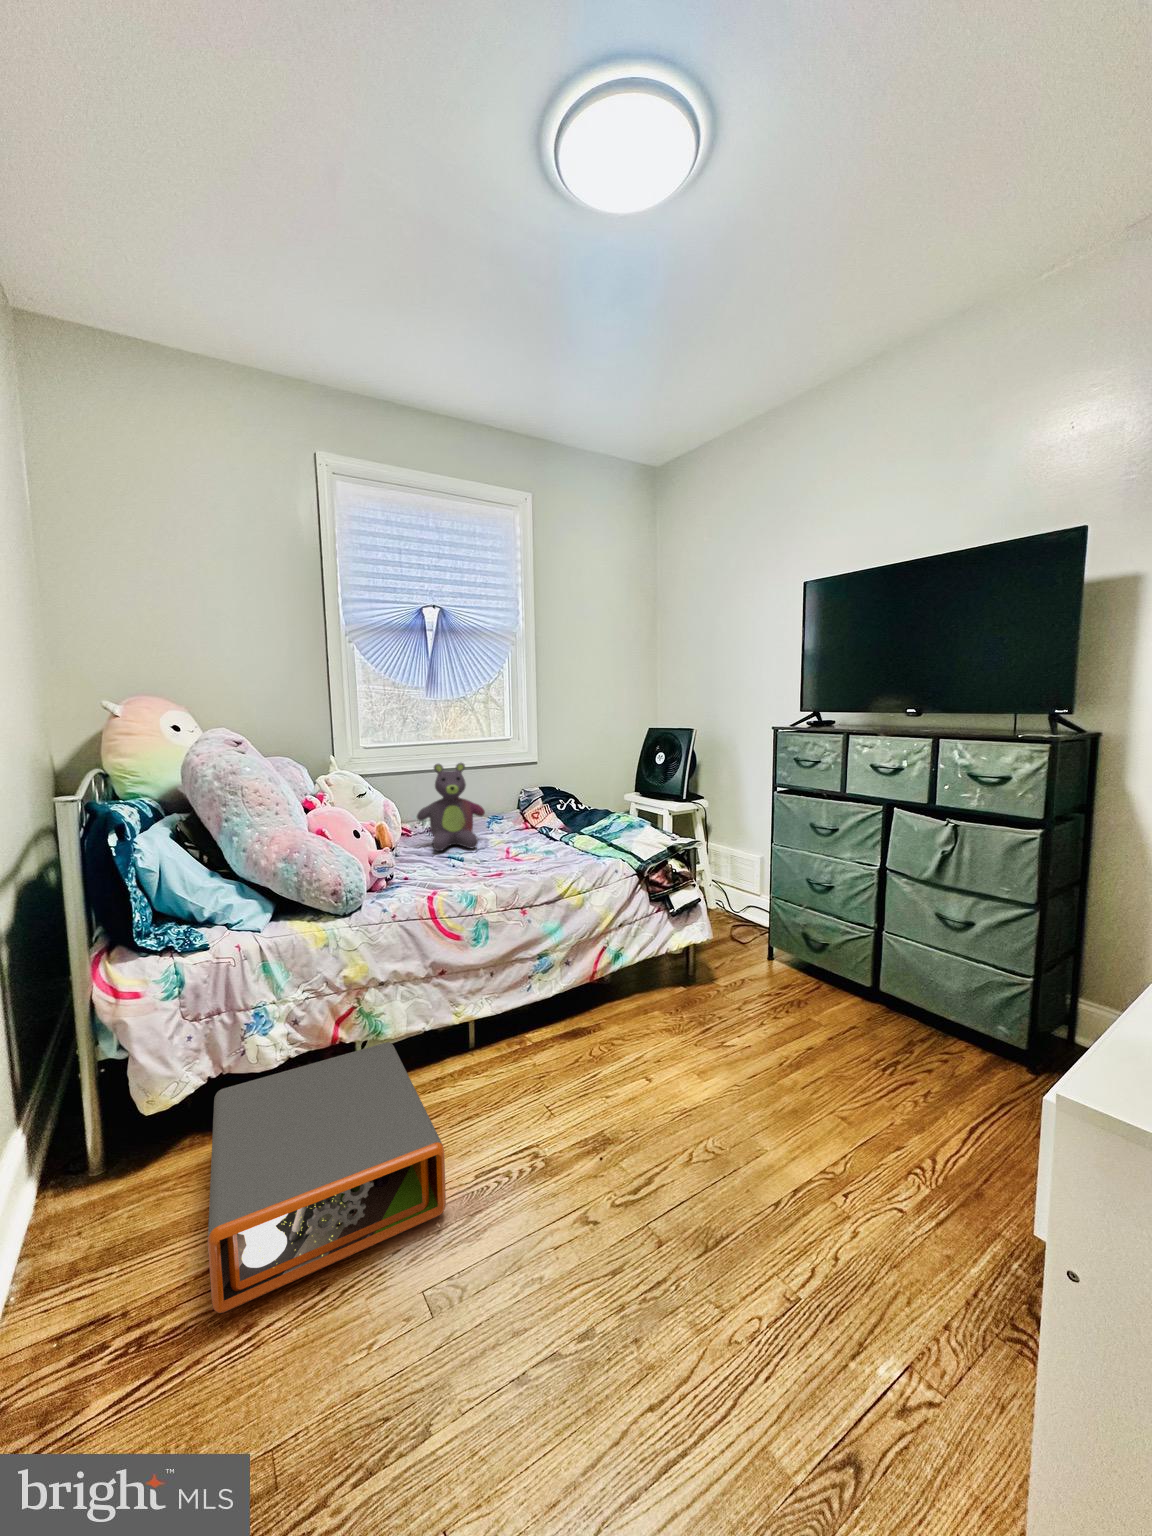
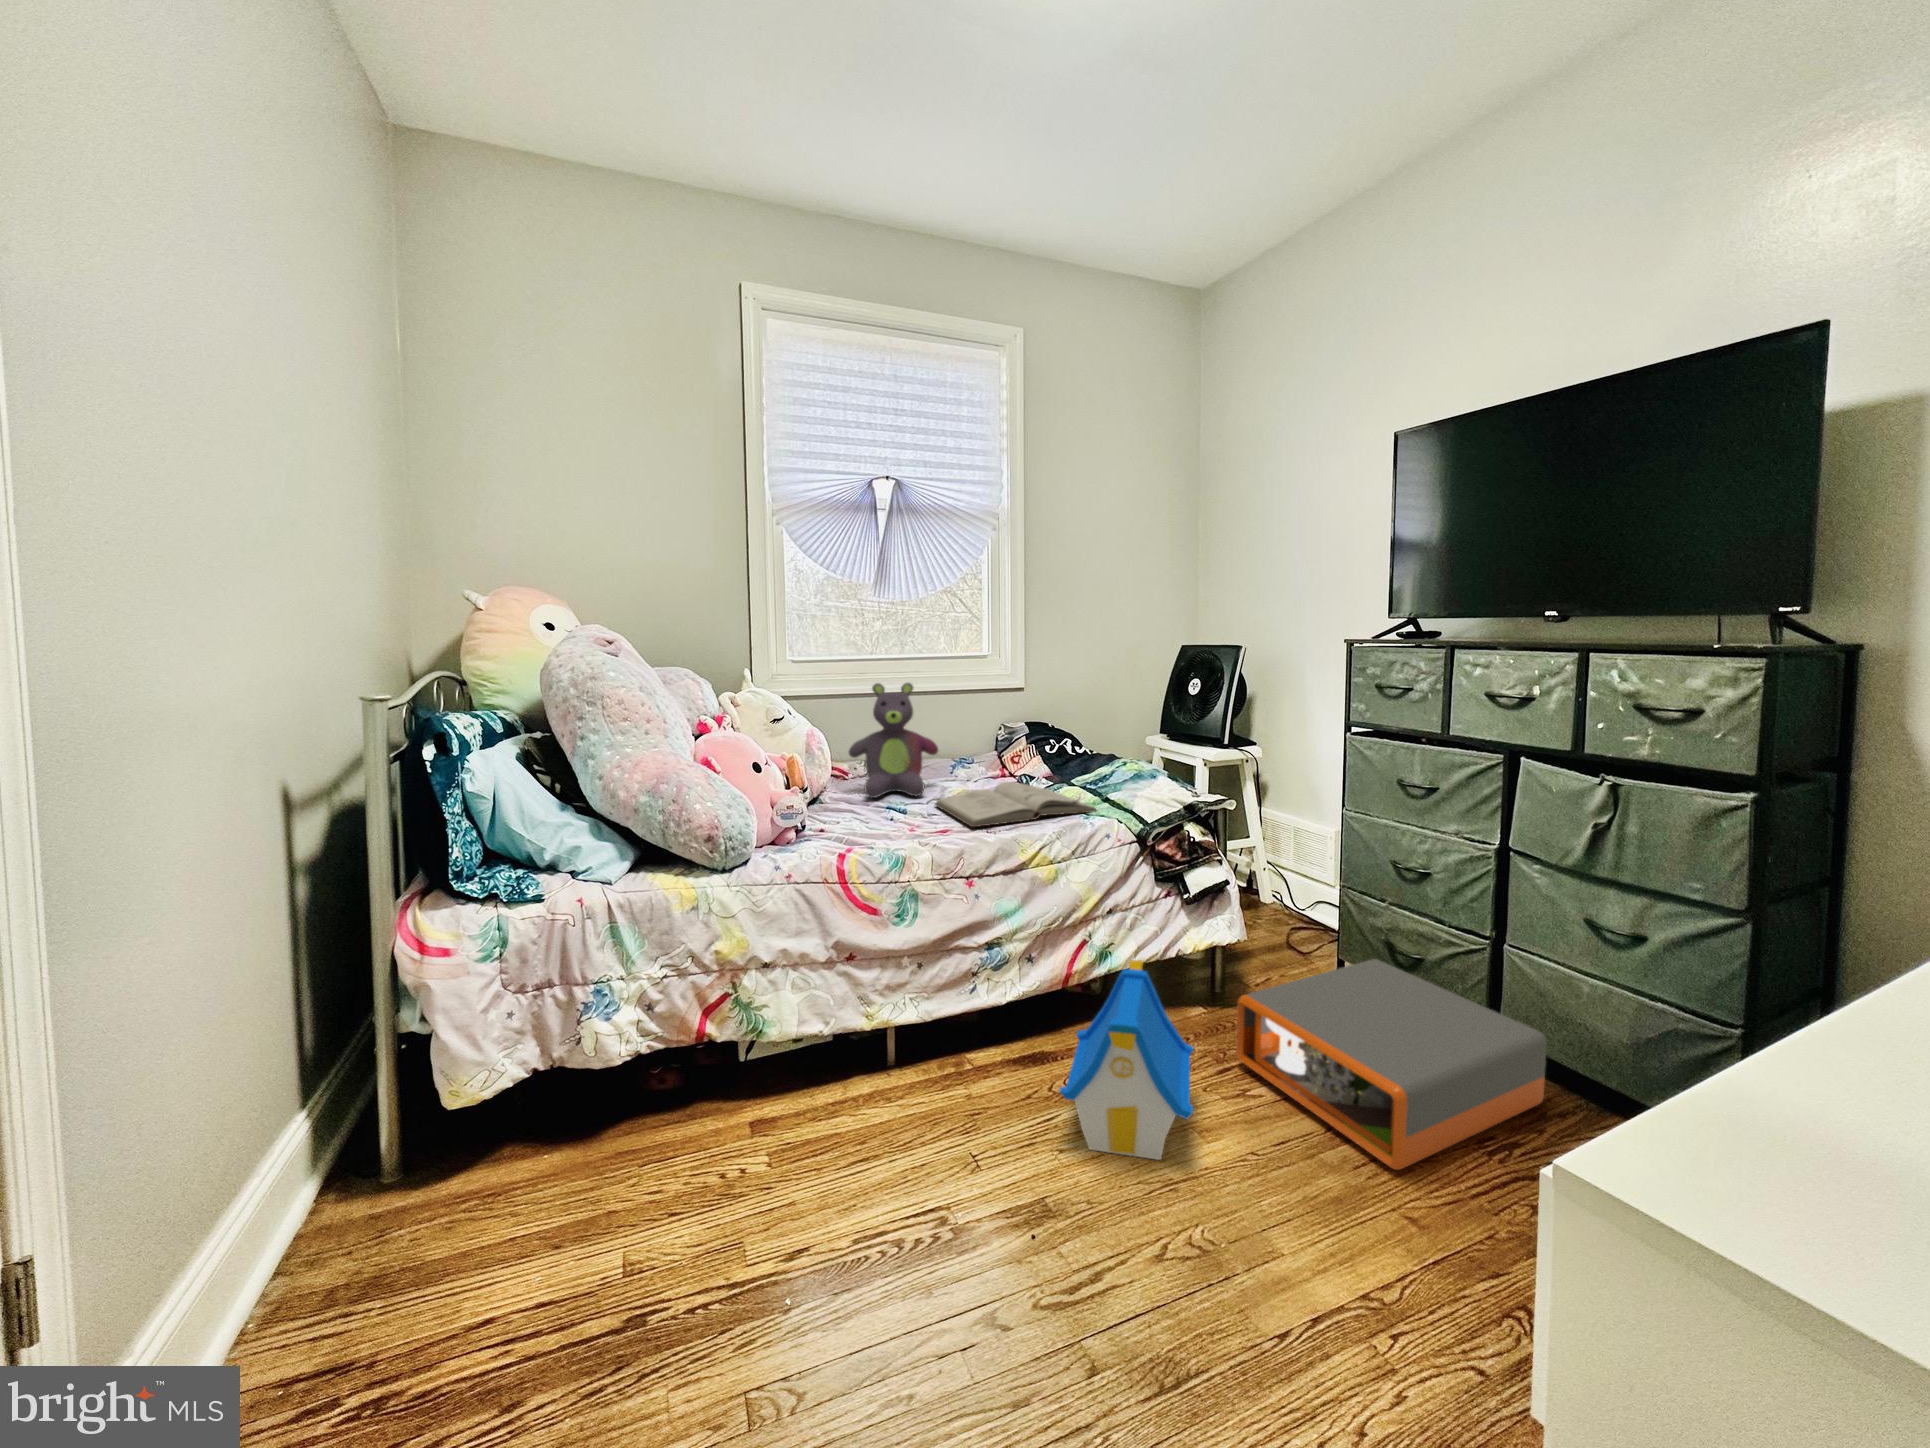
book: none [488,835,612,872] -> present [935,782,1097,828]
toy house: none [606,960,699,1096] -> present [1060,960,1193,1160]
storage box: present [208,1042,446,1313] -> present [1236,959,1547,1170]

